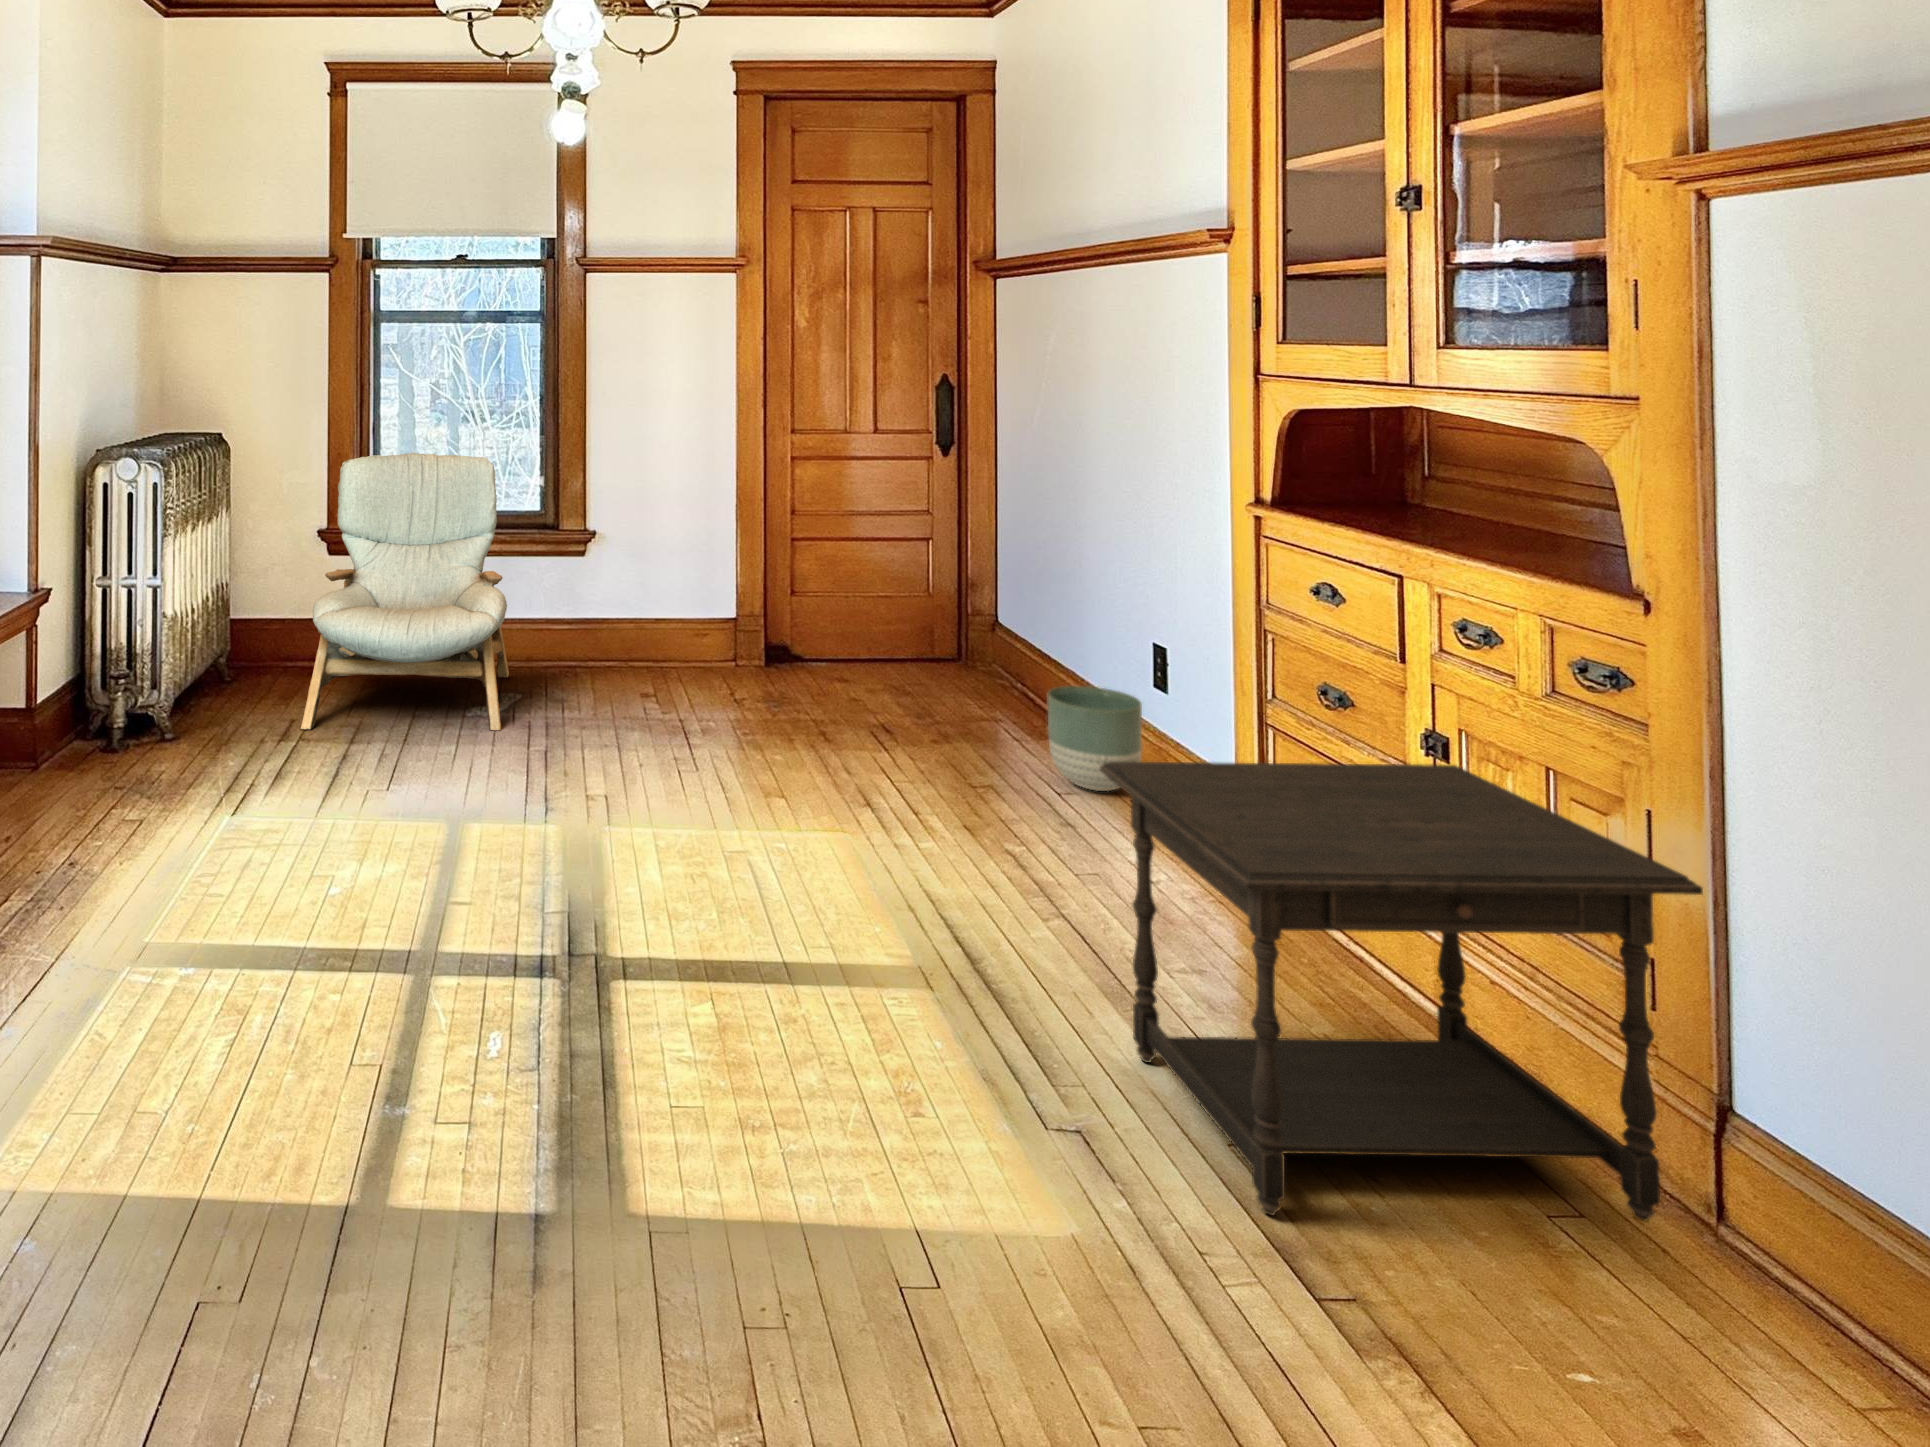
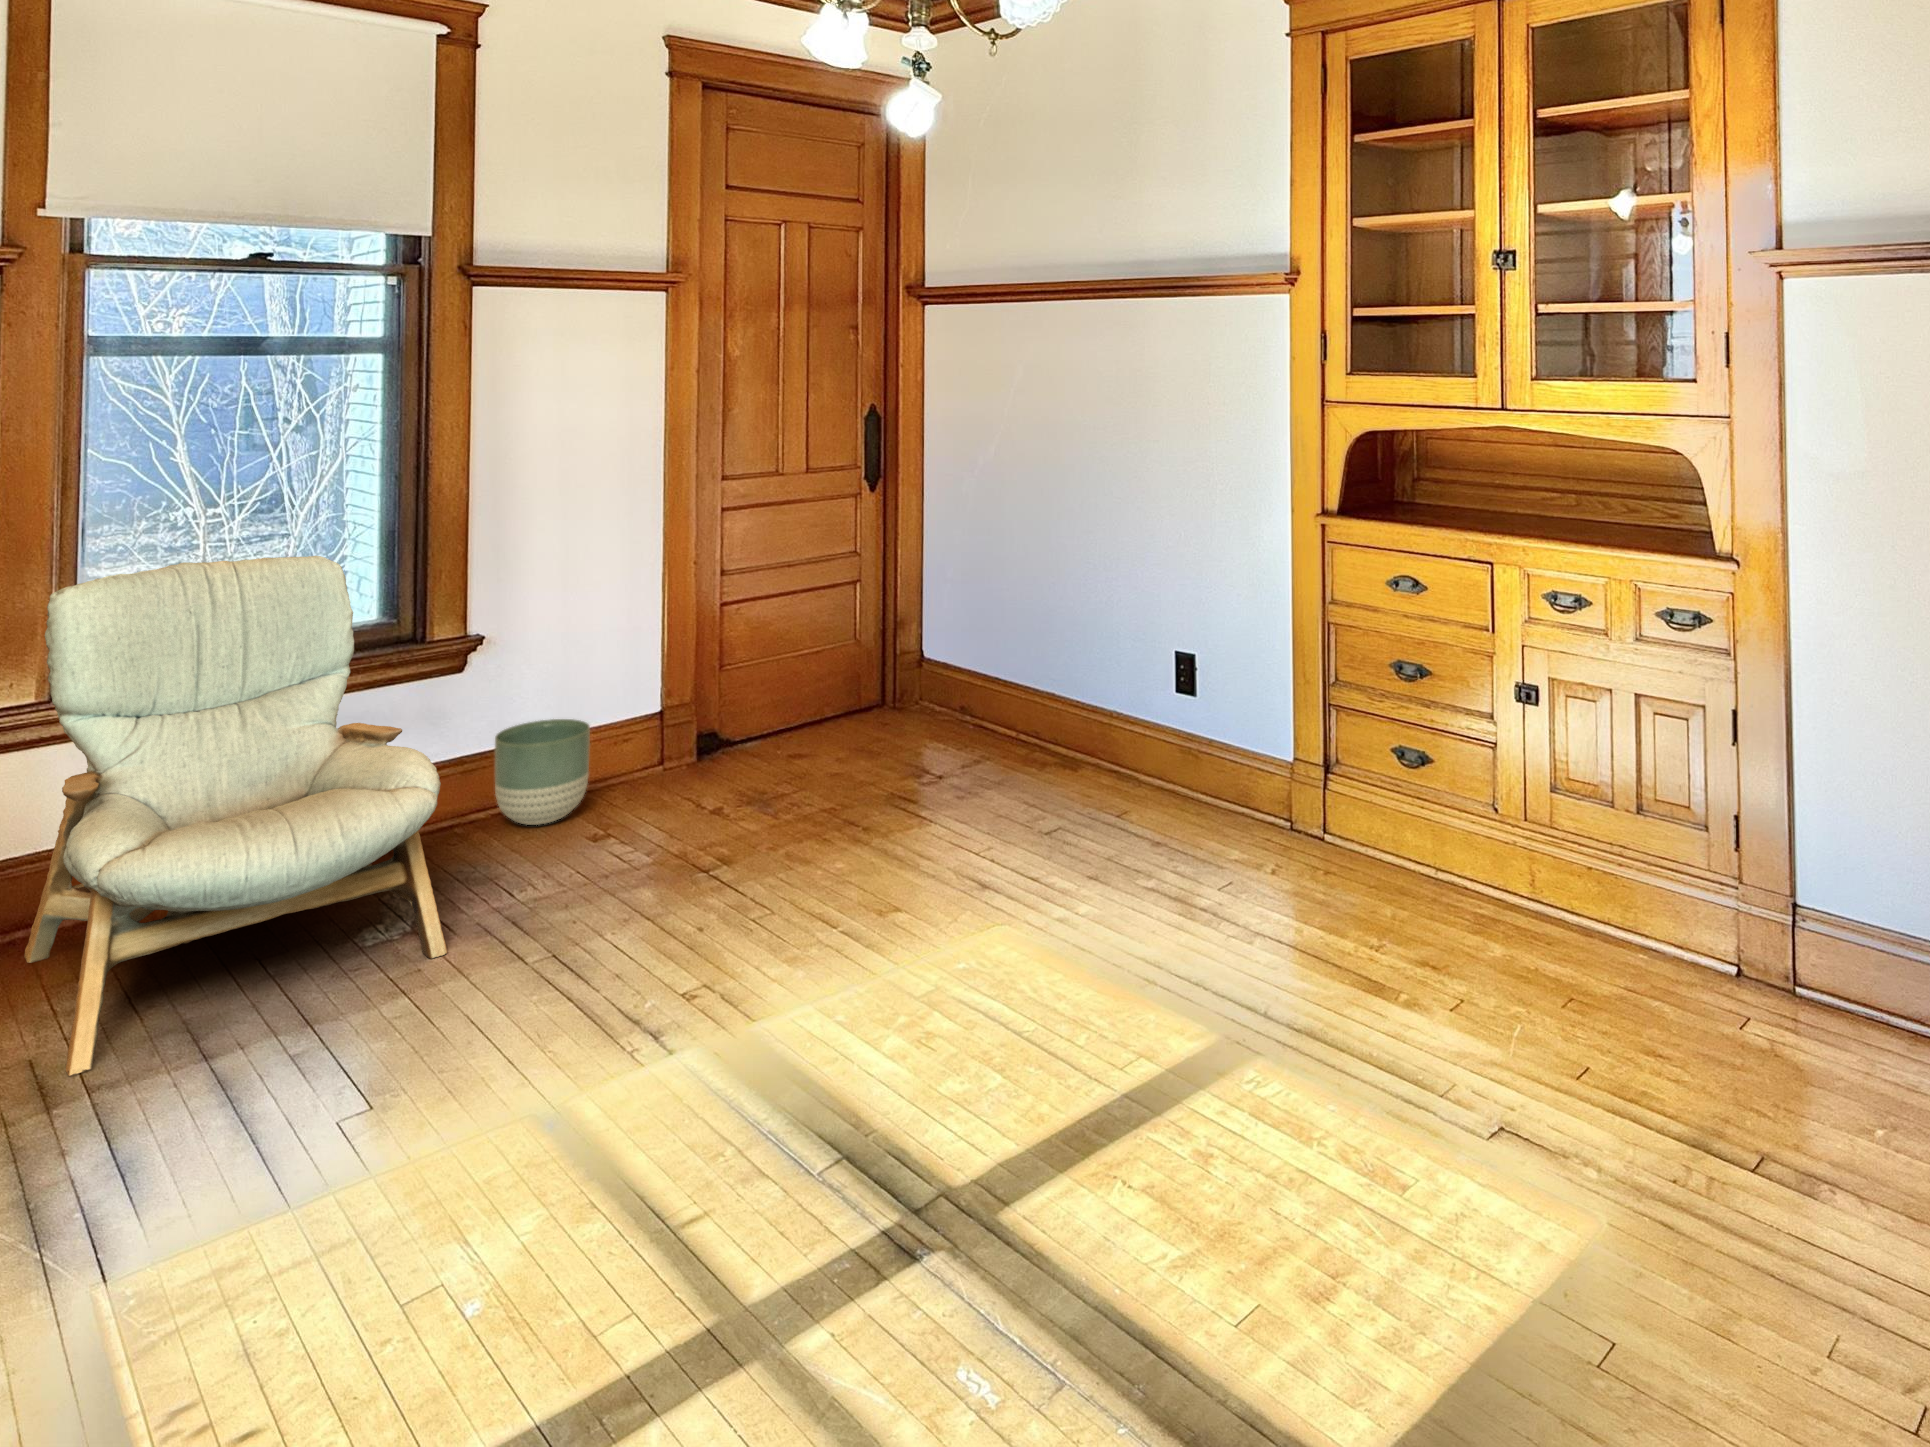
planter: present [1048,686,1142,791] -> present [495,719,590,825]
side table: present [1100,762,1703,1221] -> none [1419,707,1793,1122]

